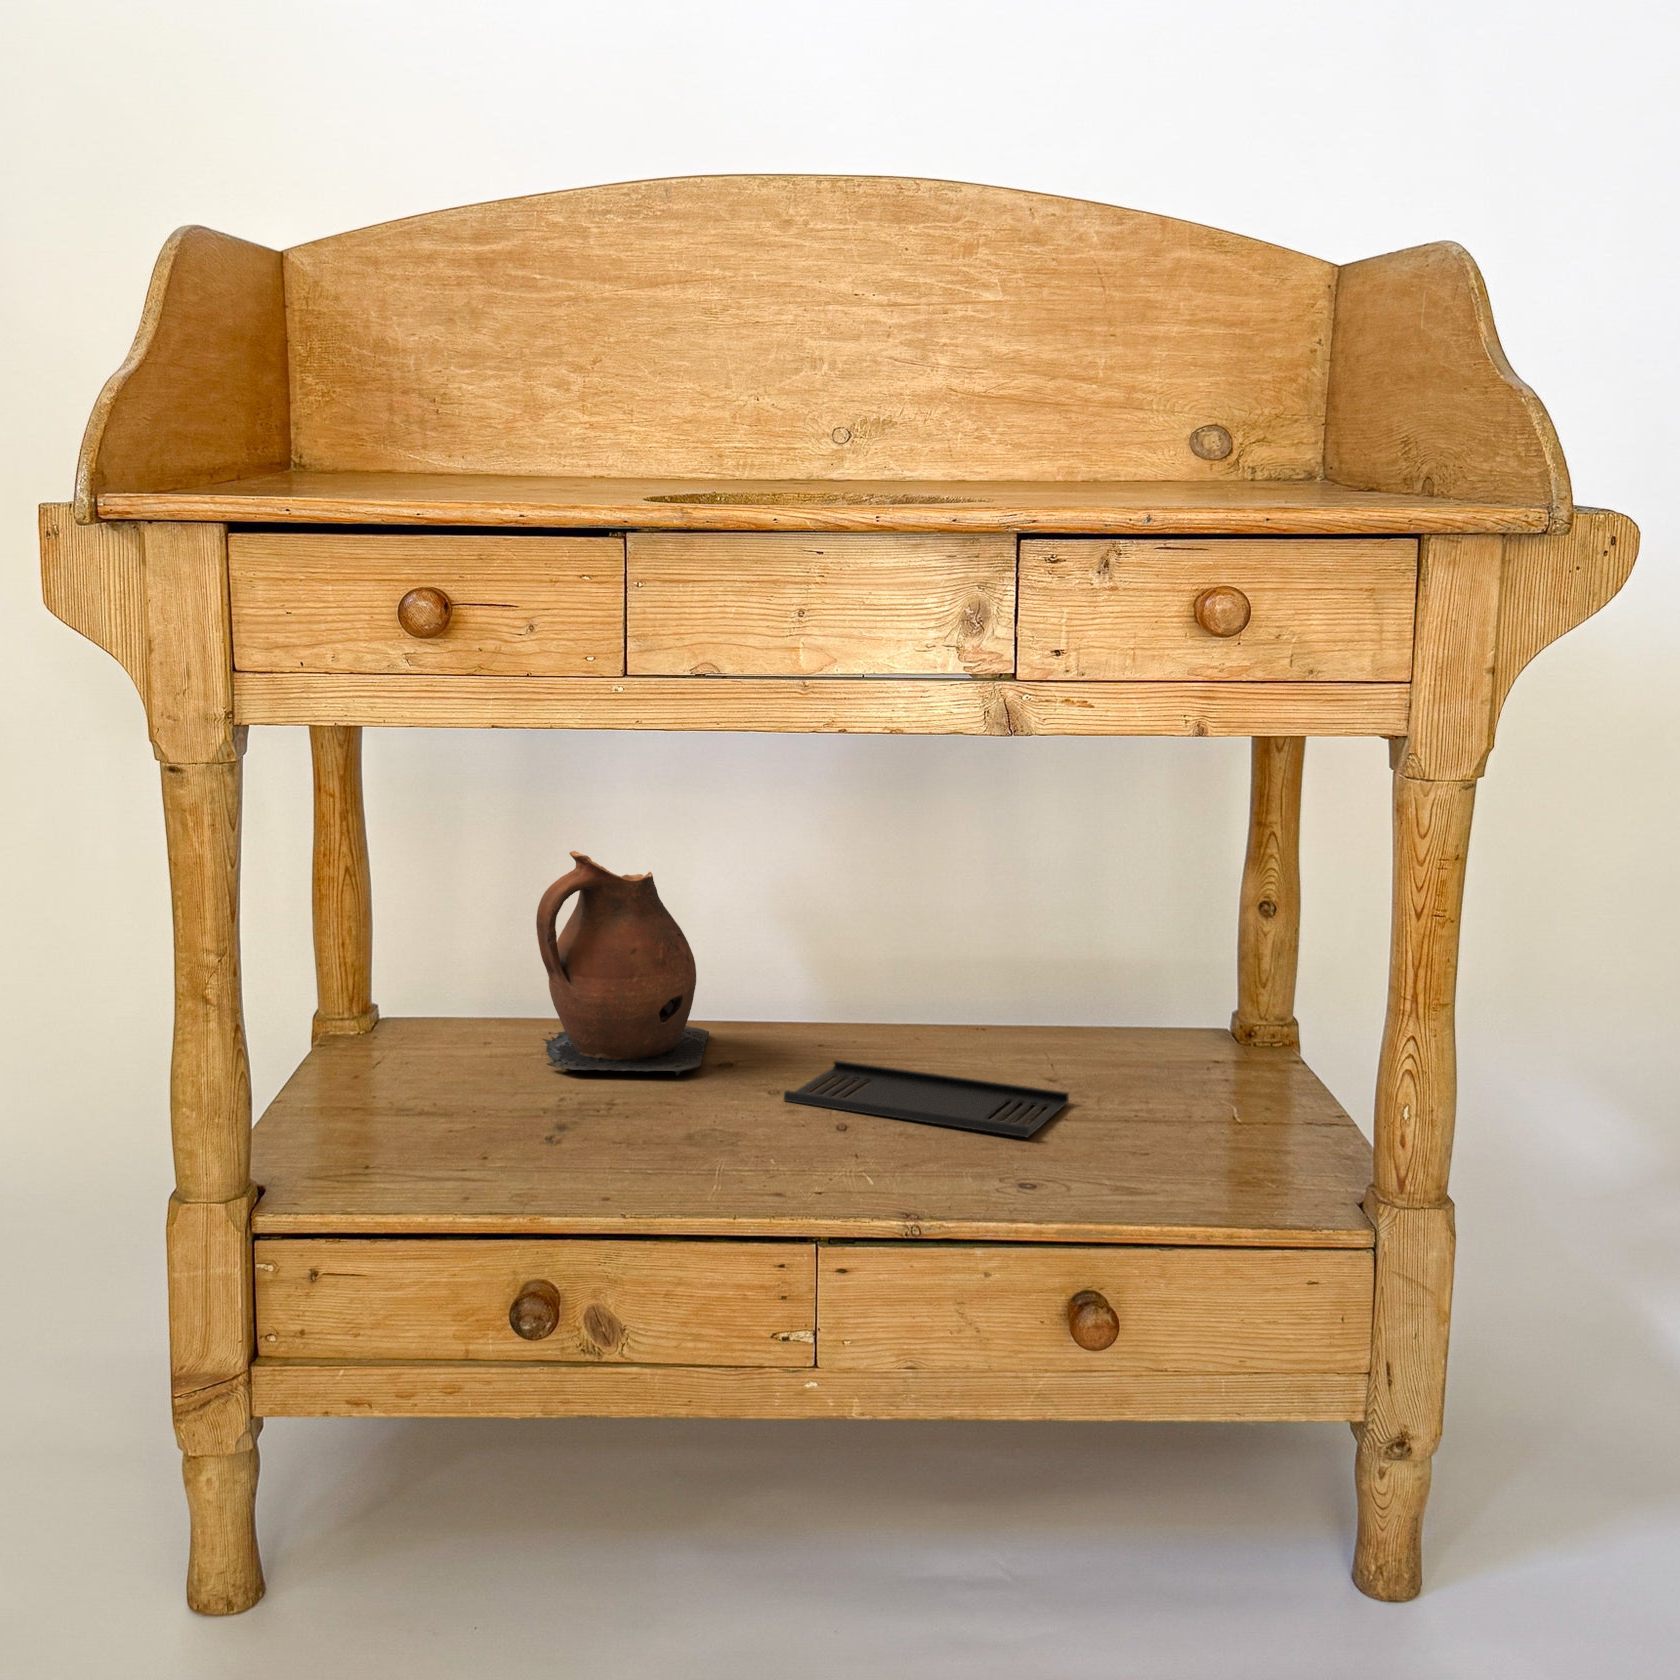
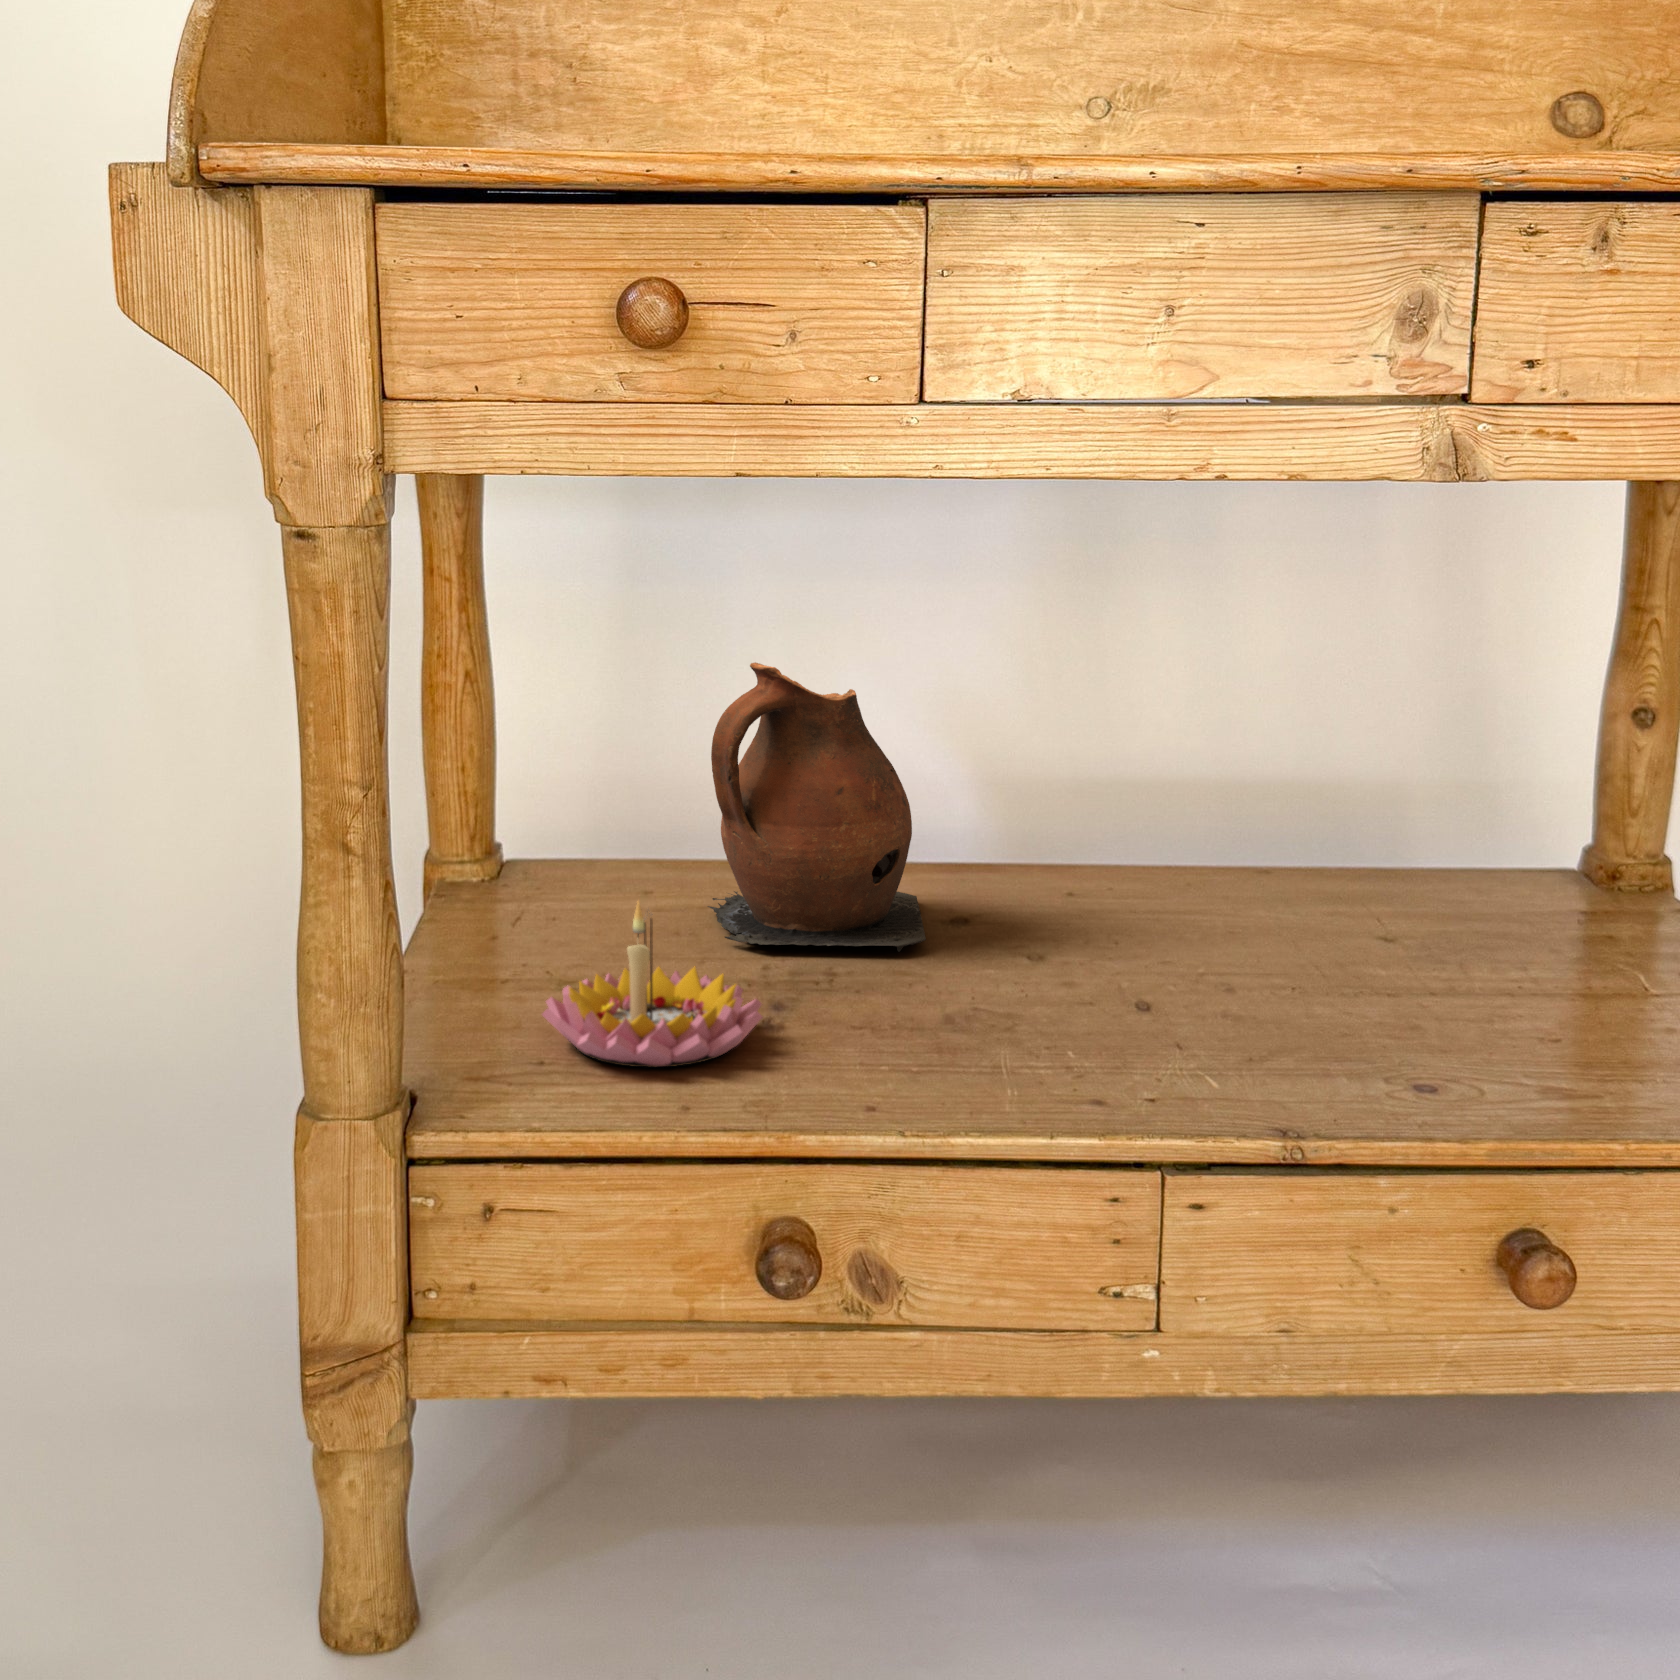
candle holder: none [375,1036,548,1165] -> present [542,902,762,1067]
tray: present [784,1060,1069,1137] -> none [1048,932,1425,1031]

